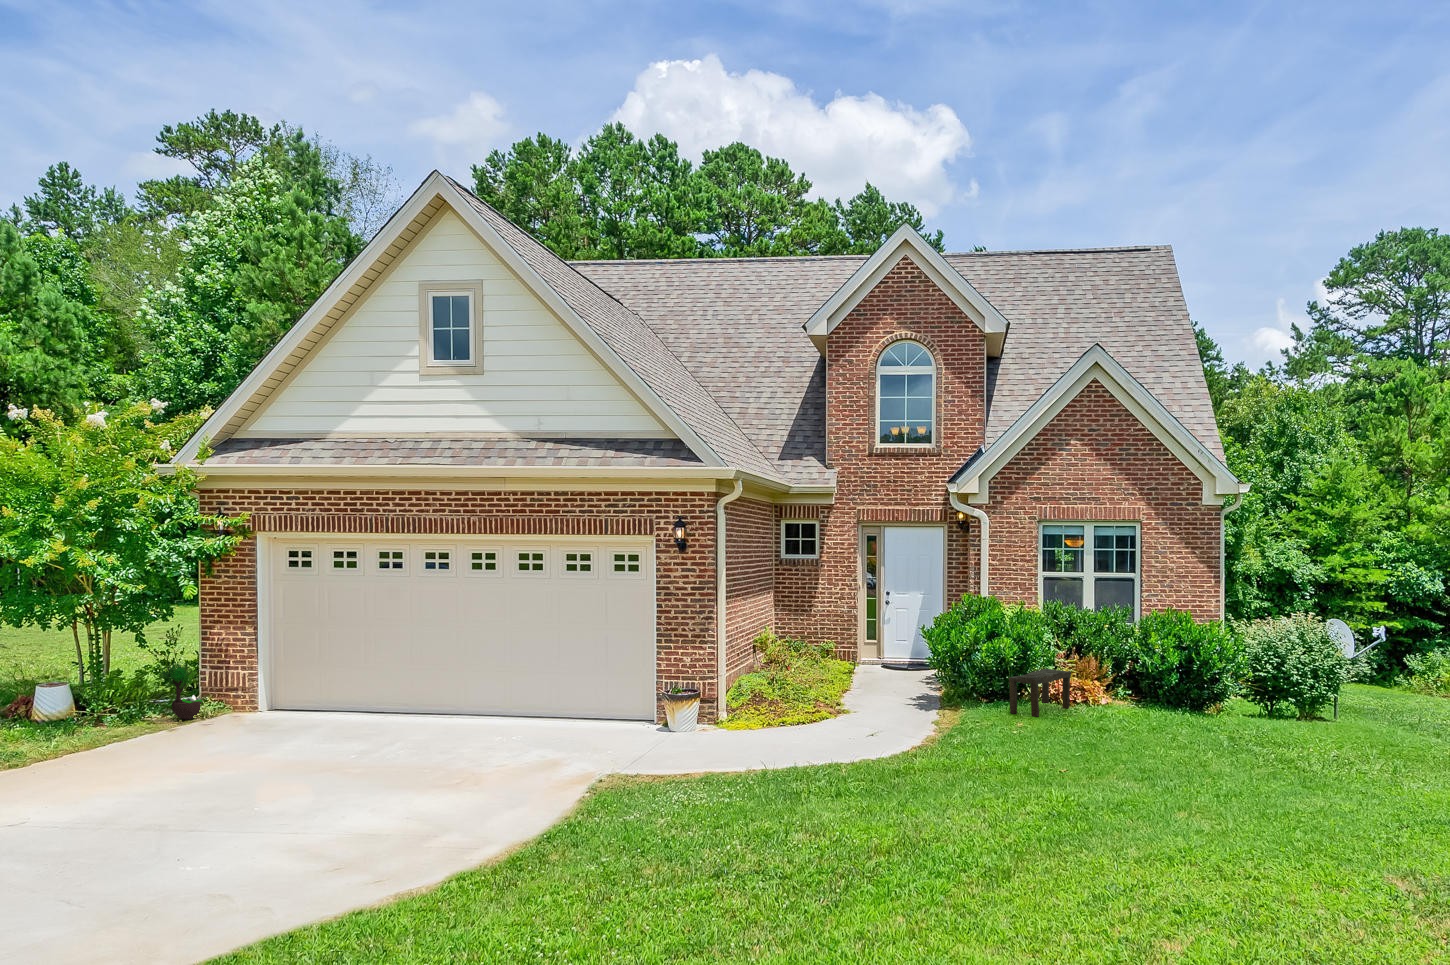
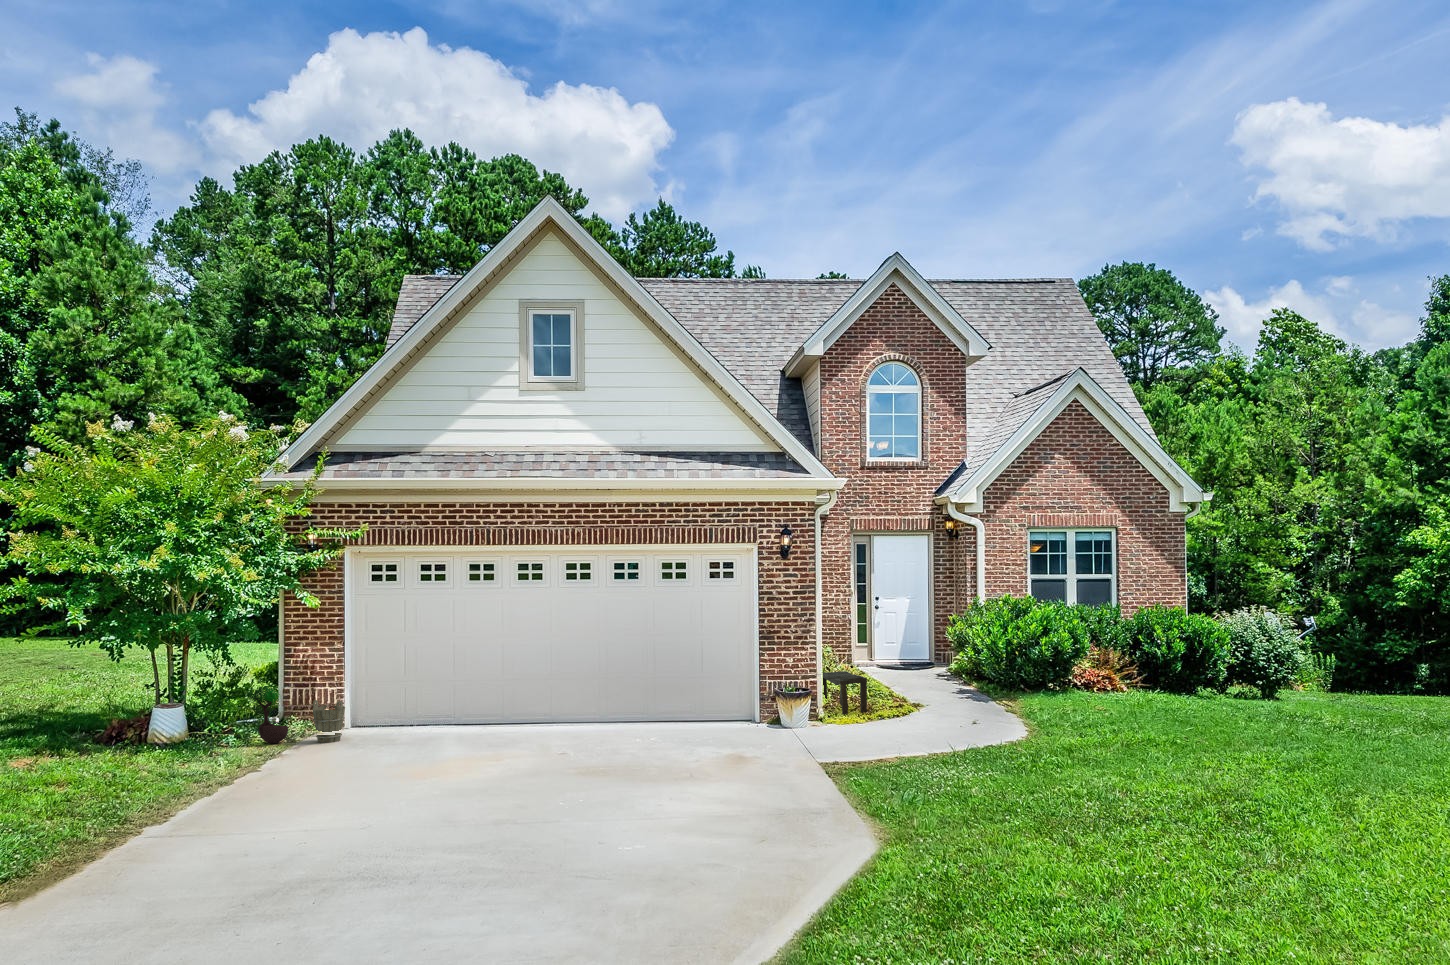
bench: present [1009,669,1071,717] -> present [823,671,867,714]
bucket: none [216,680,249,723] -> present [312,700,345,743]

